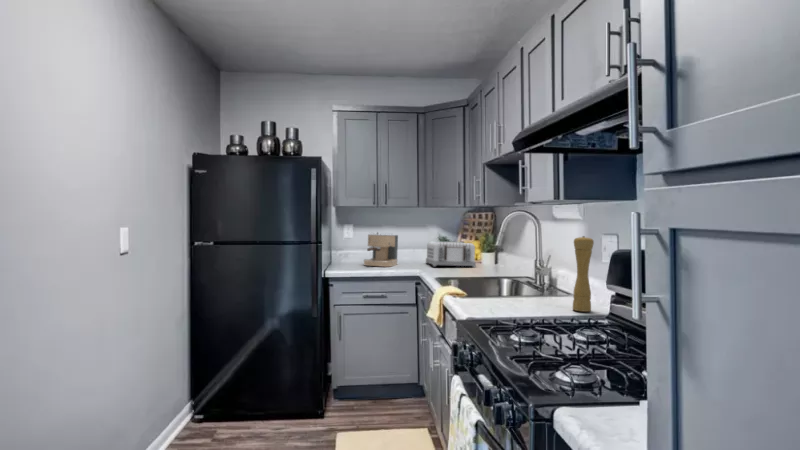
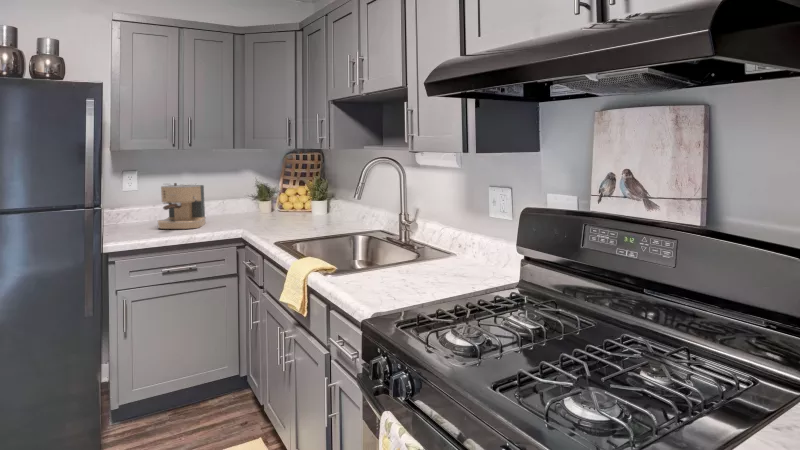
pepper mill: present [573,236,594,312] -> none [468,189,492,278]
toaster: present [426,241,476,267] -> none [243,190,309,224]

